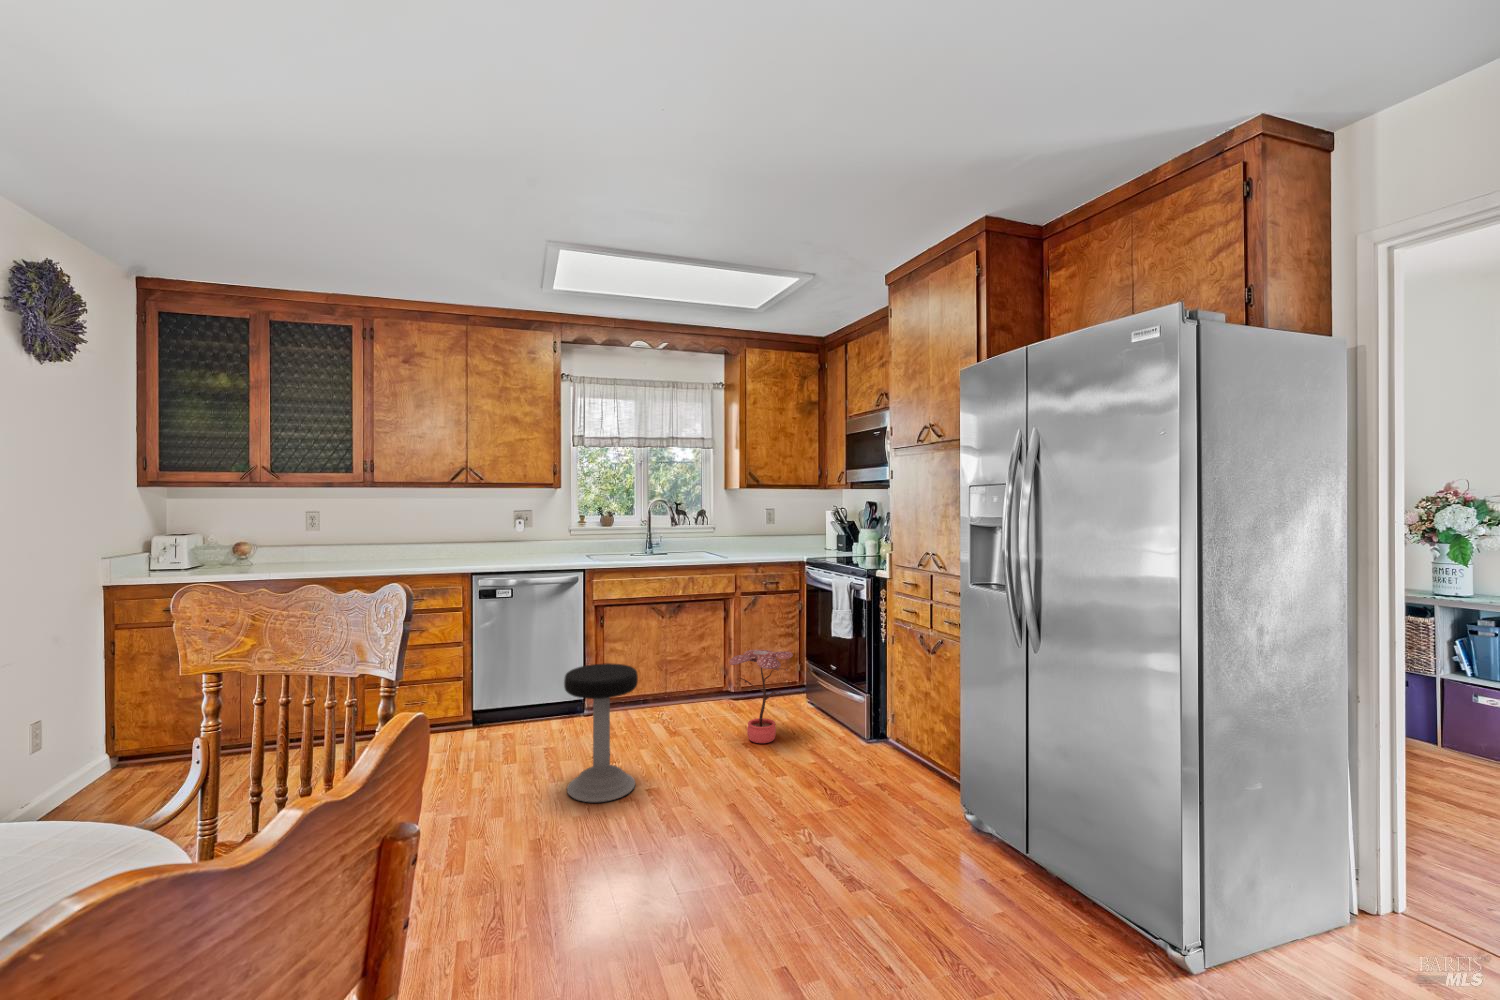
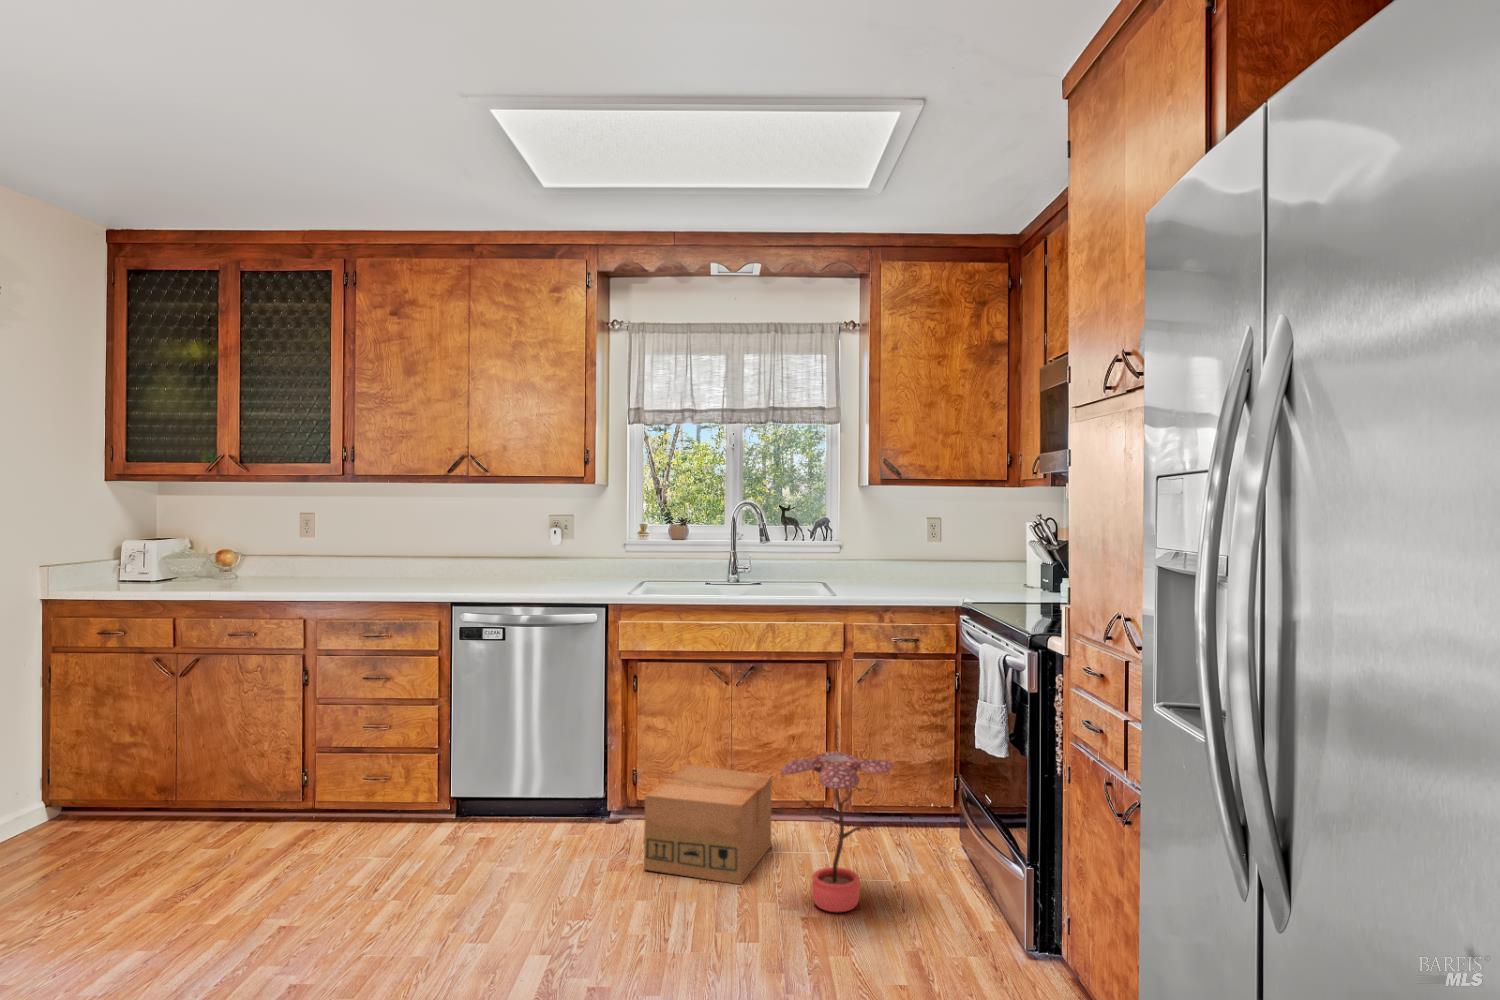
stool: present [564,663,638,802] -> none [482,753,596,974]
cardboard box: none [633,670,702,738] -> present [644,765,772,884]

